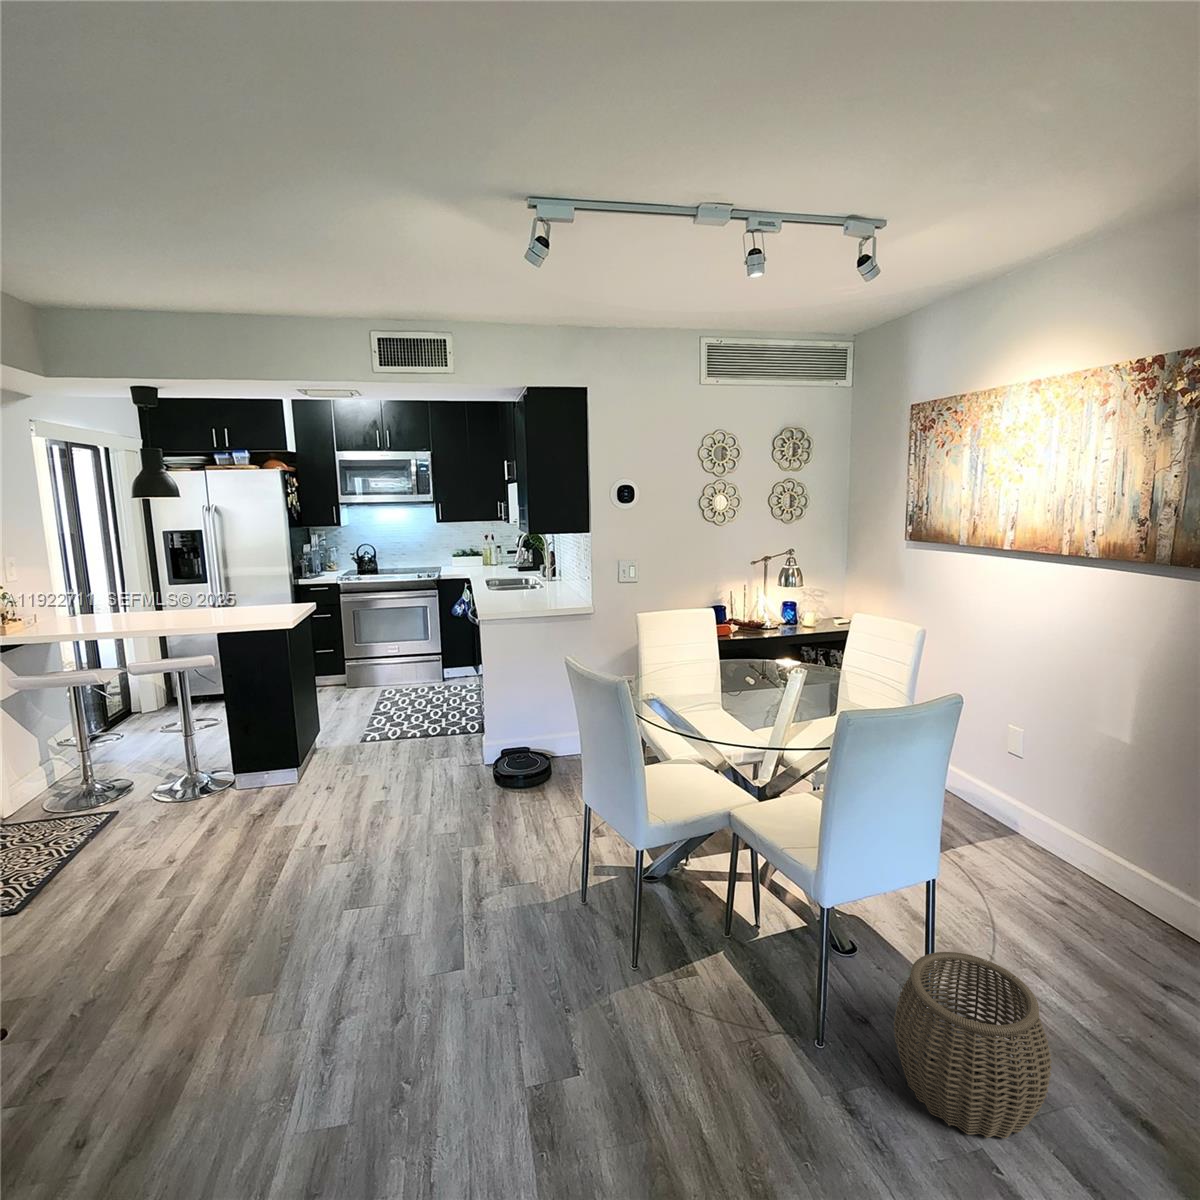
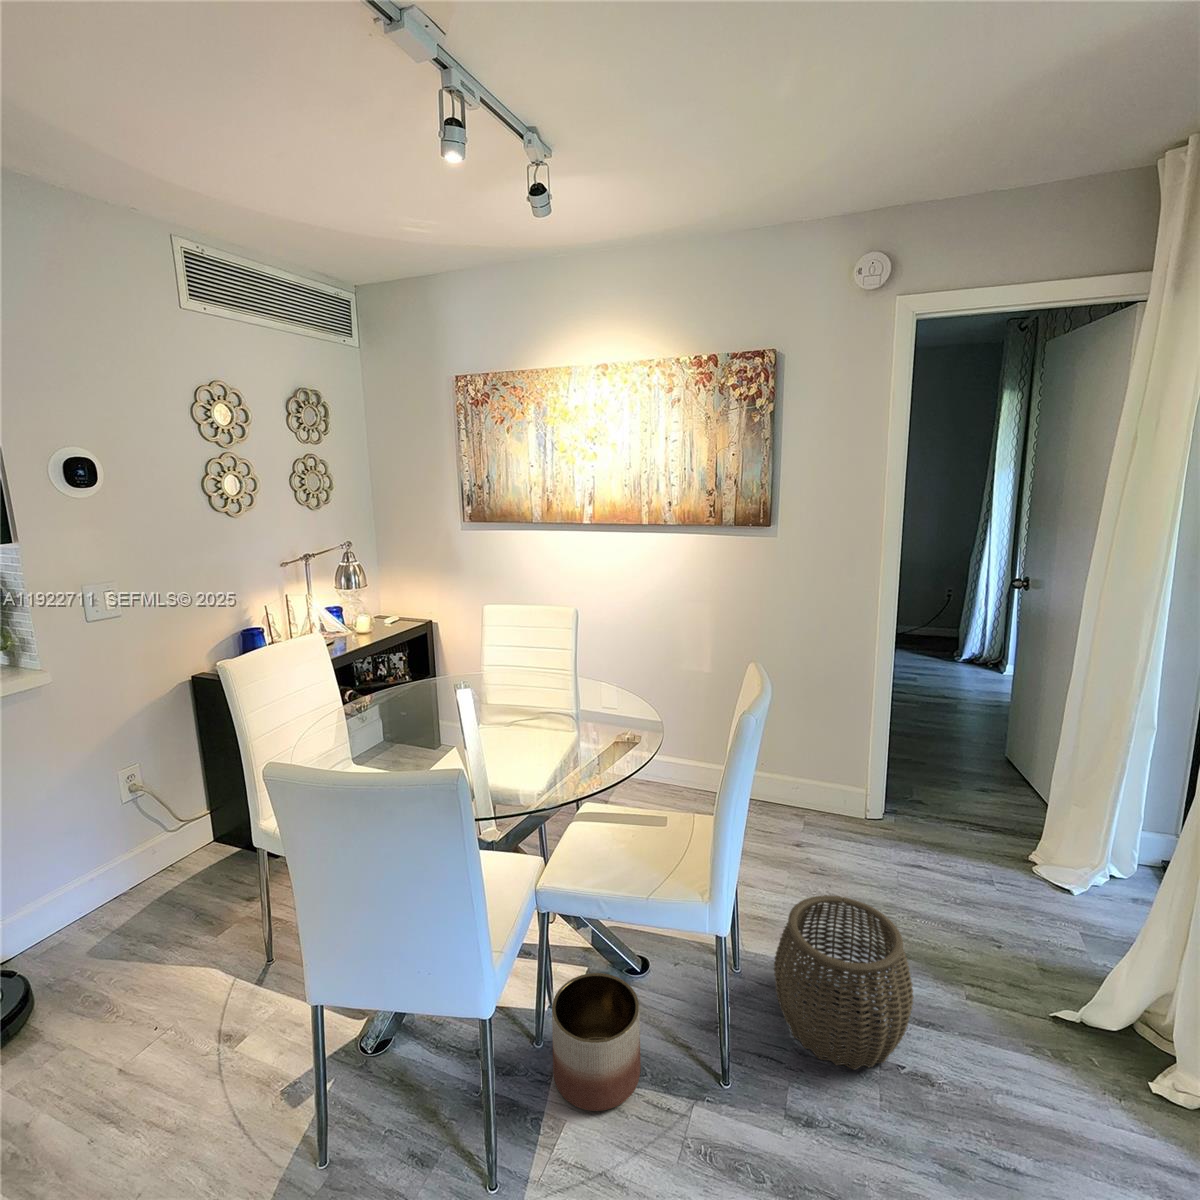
planter: none [708,898,777,994] -> present [552,973,641,1111]

